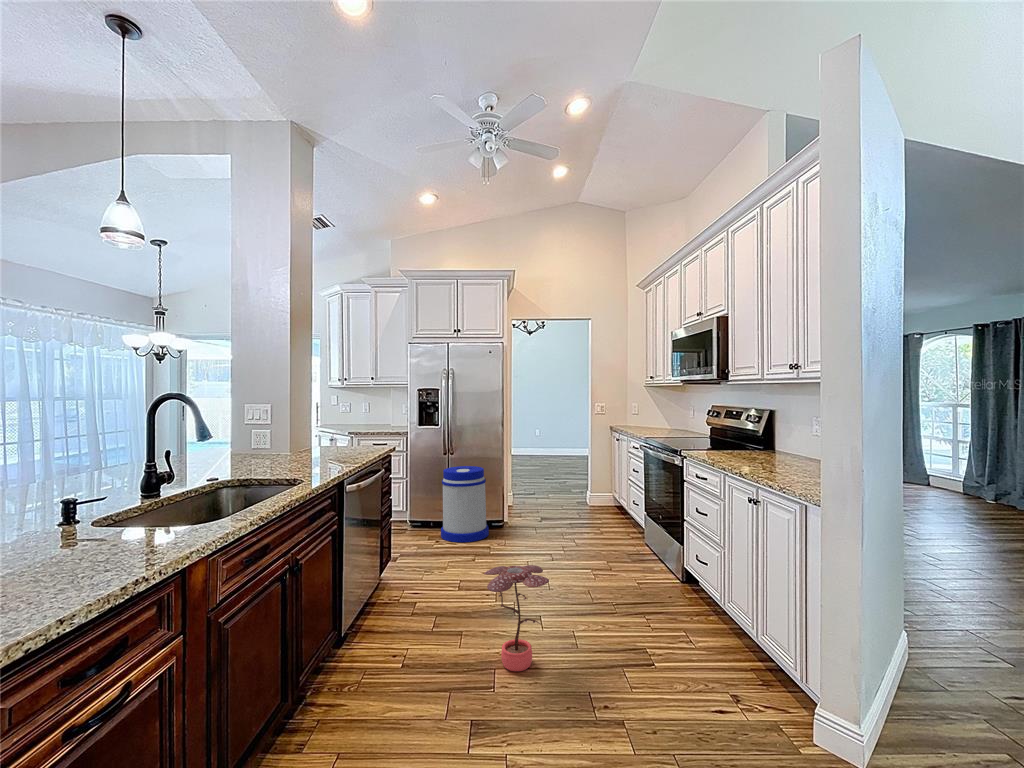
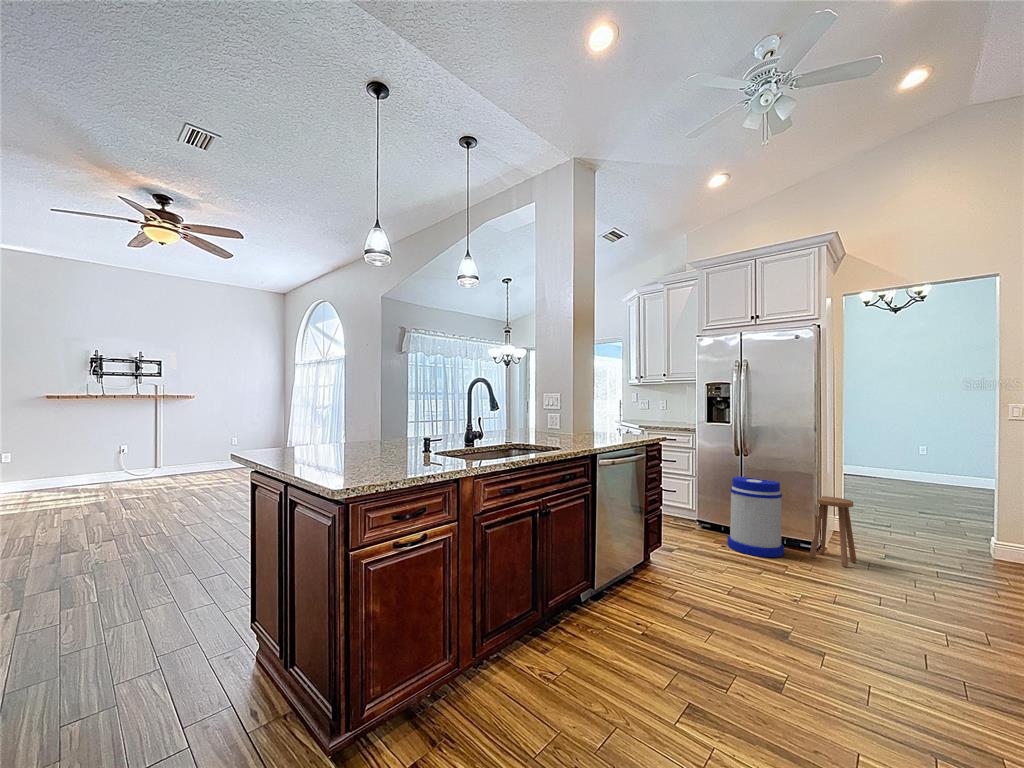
stool: none [507,473,539,532] -> present [810,496,857,567]
potted plant: present [484,565,549,671] -> none [726,569,804,688]

